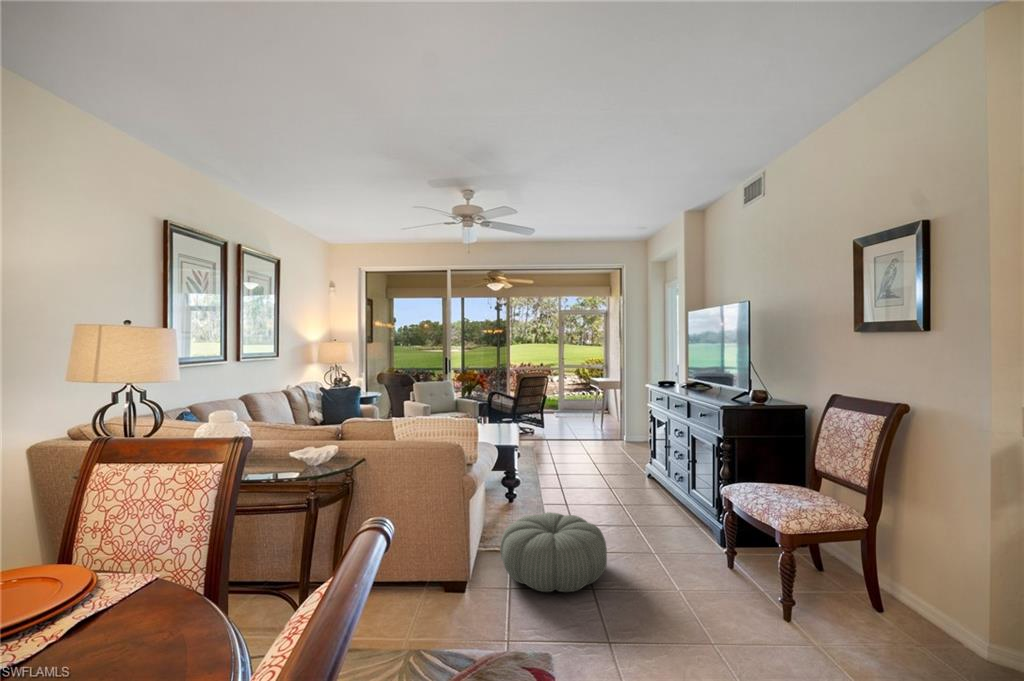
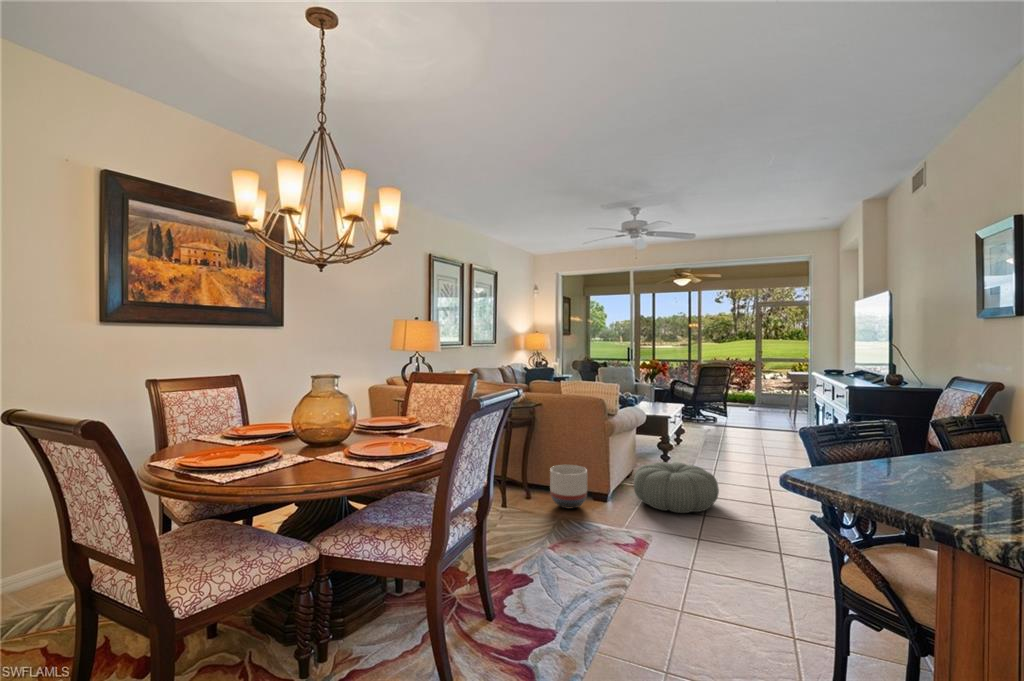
planter: none [387,547,445,625] -> present [550,465,587,508]

